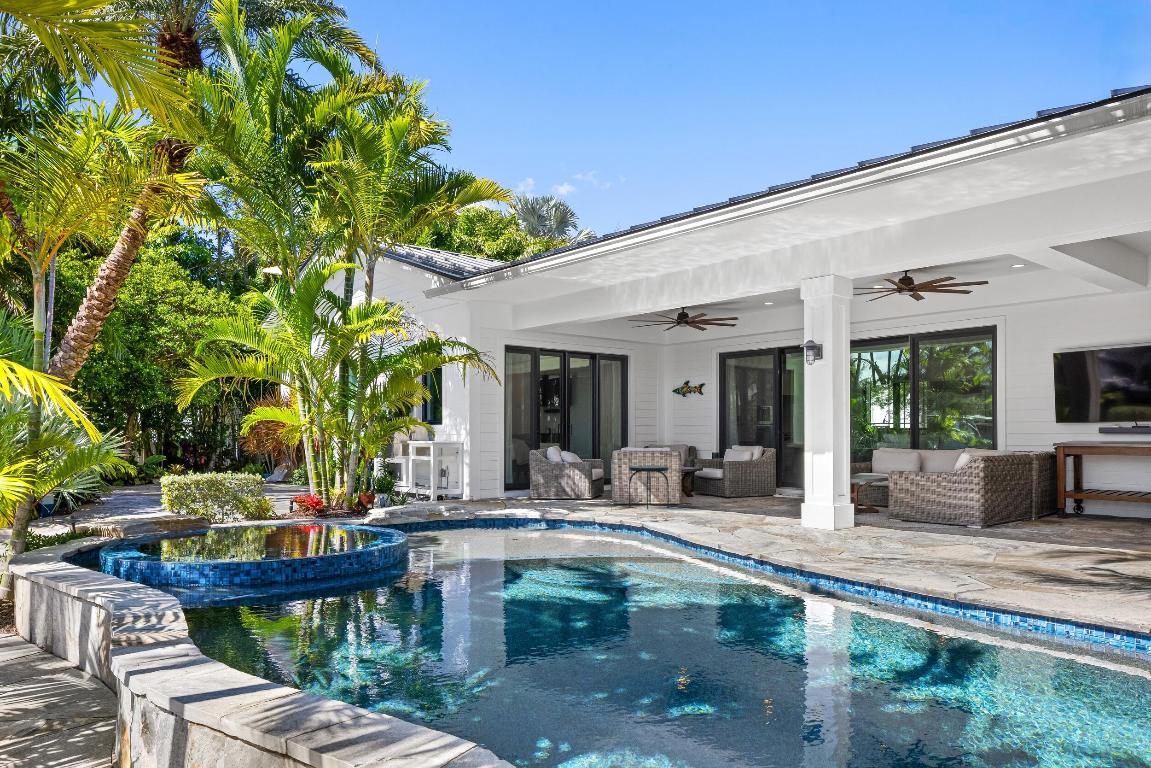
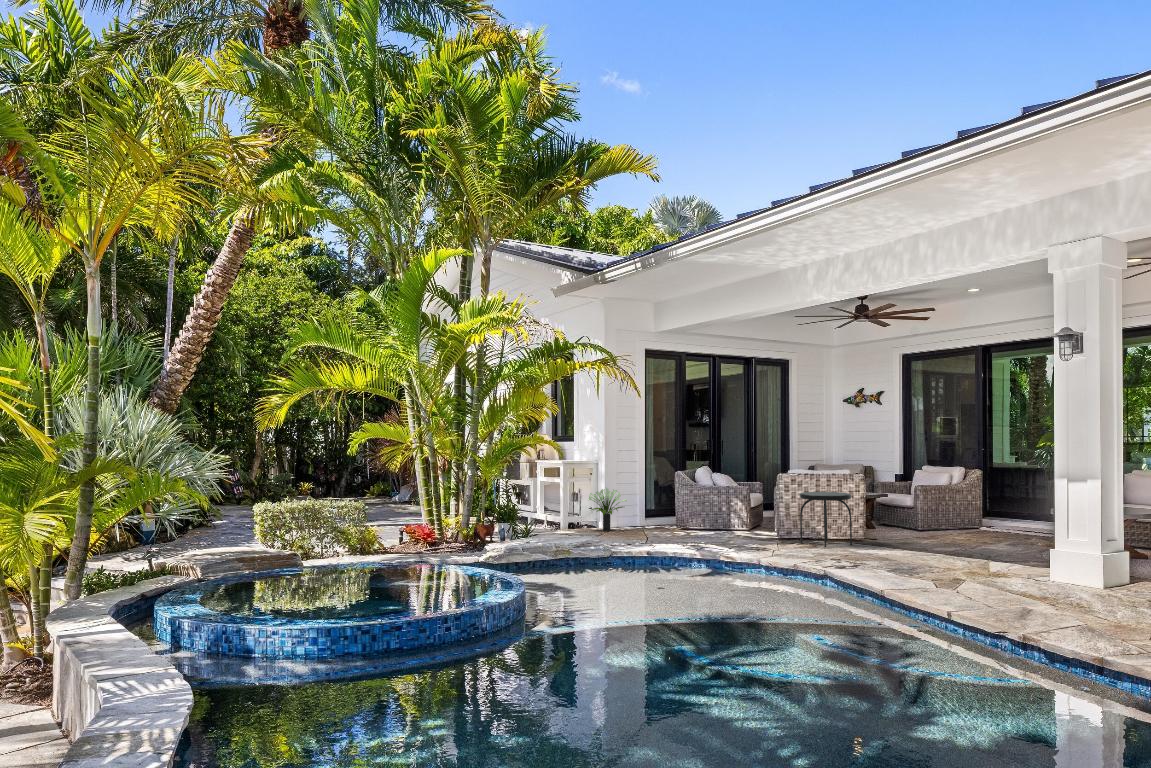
potted plant: none [454,464,488,501] -> present [588,488,627,531]

